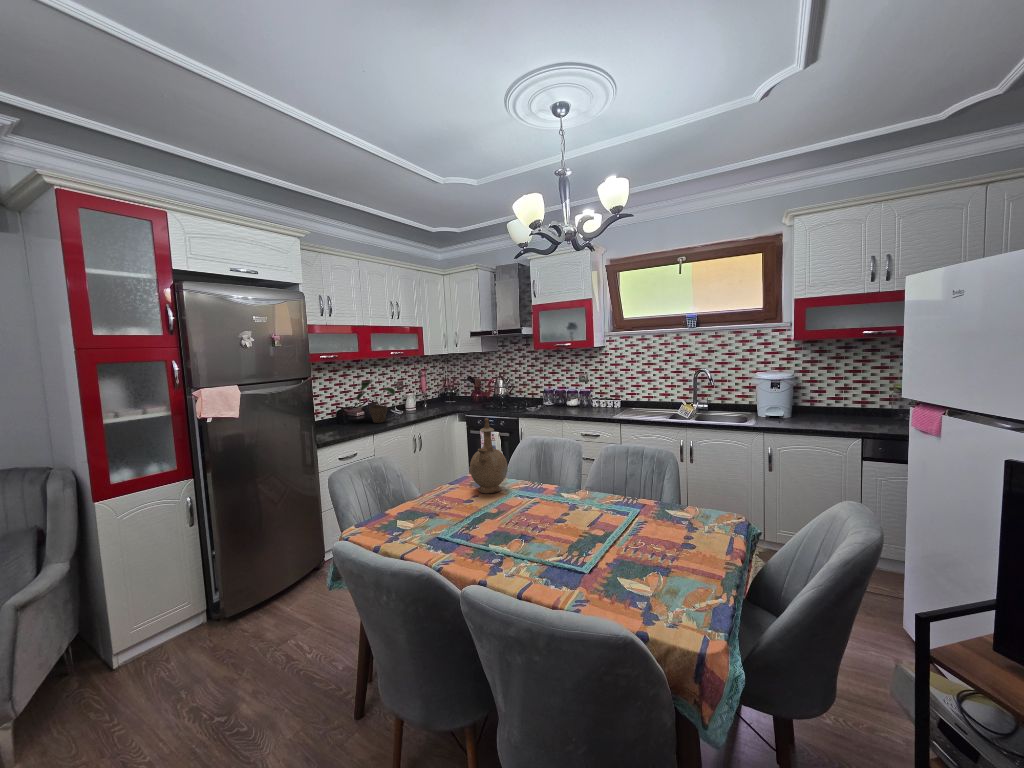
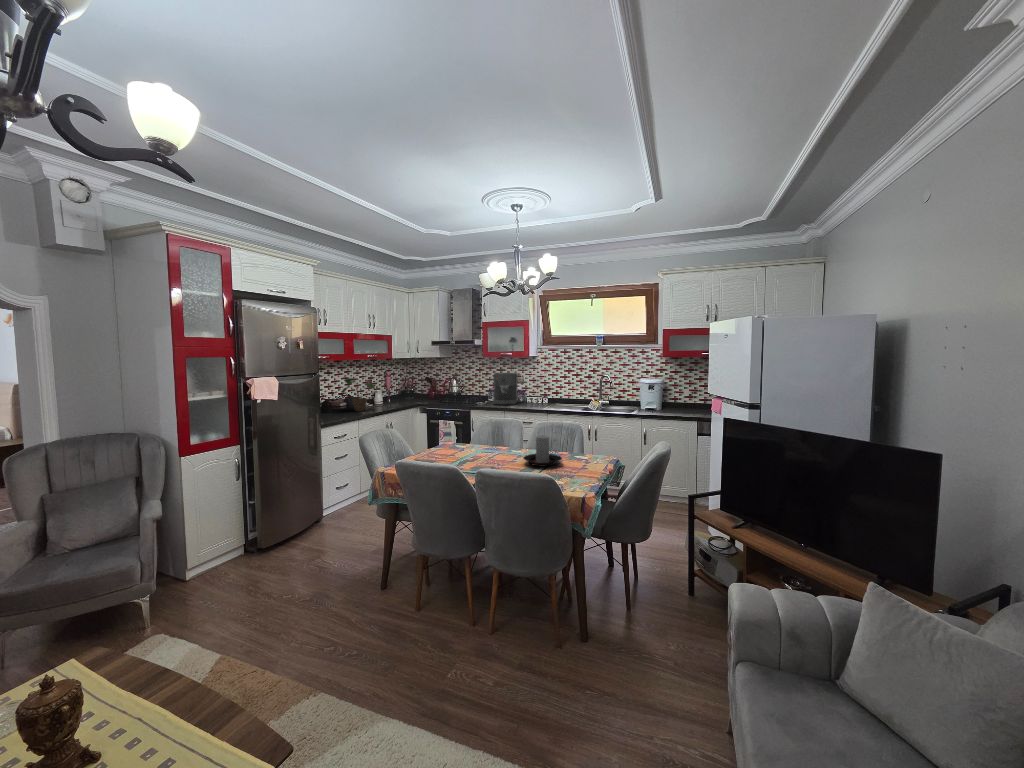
coffee maker: none [546,369,580,411] -> present [493,373,518,405]
vase: present [470,418,508,493] -> none [451,402,476,452]
candle holder: none [576,477,644,534] -> present [523,435,562,466]

